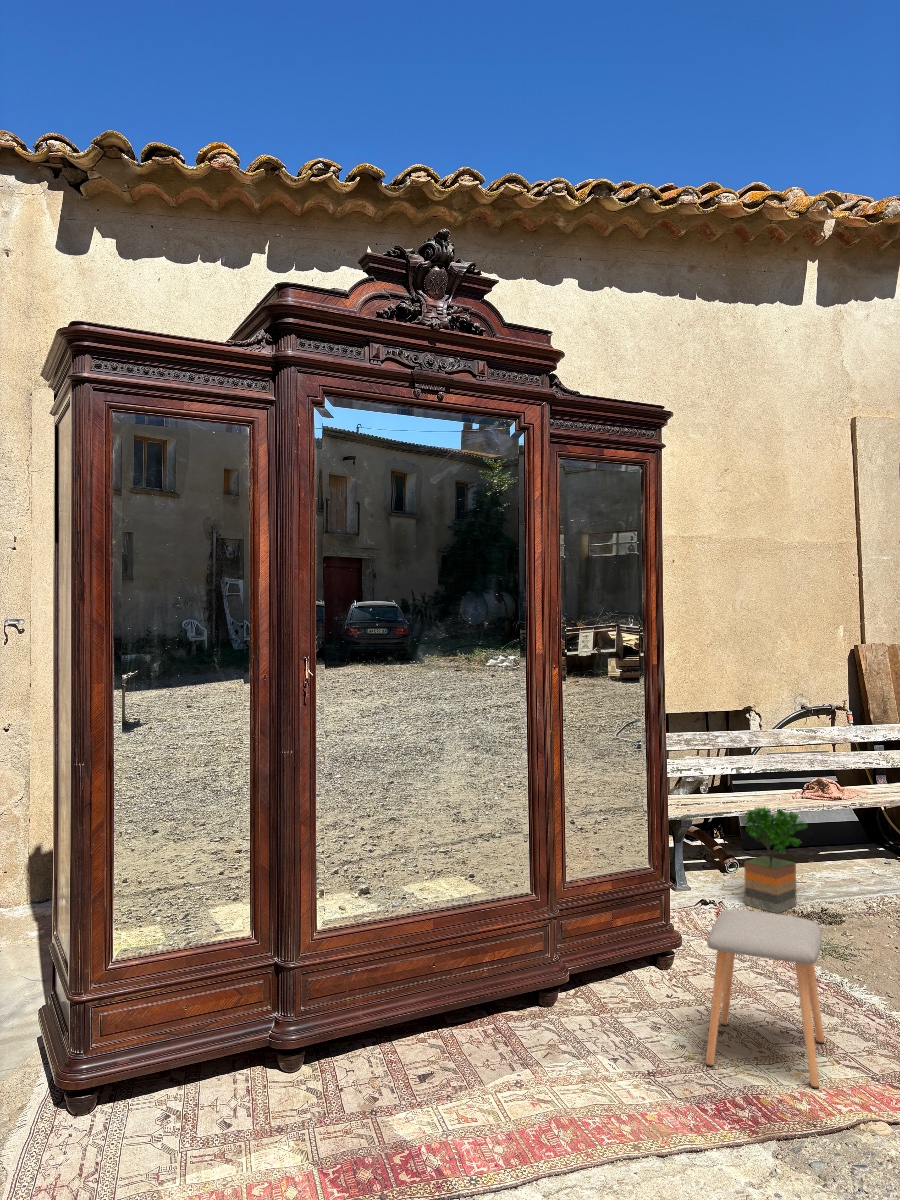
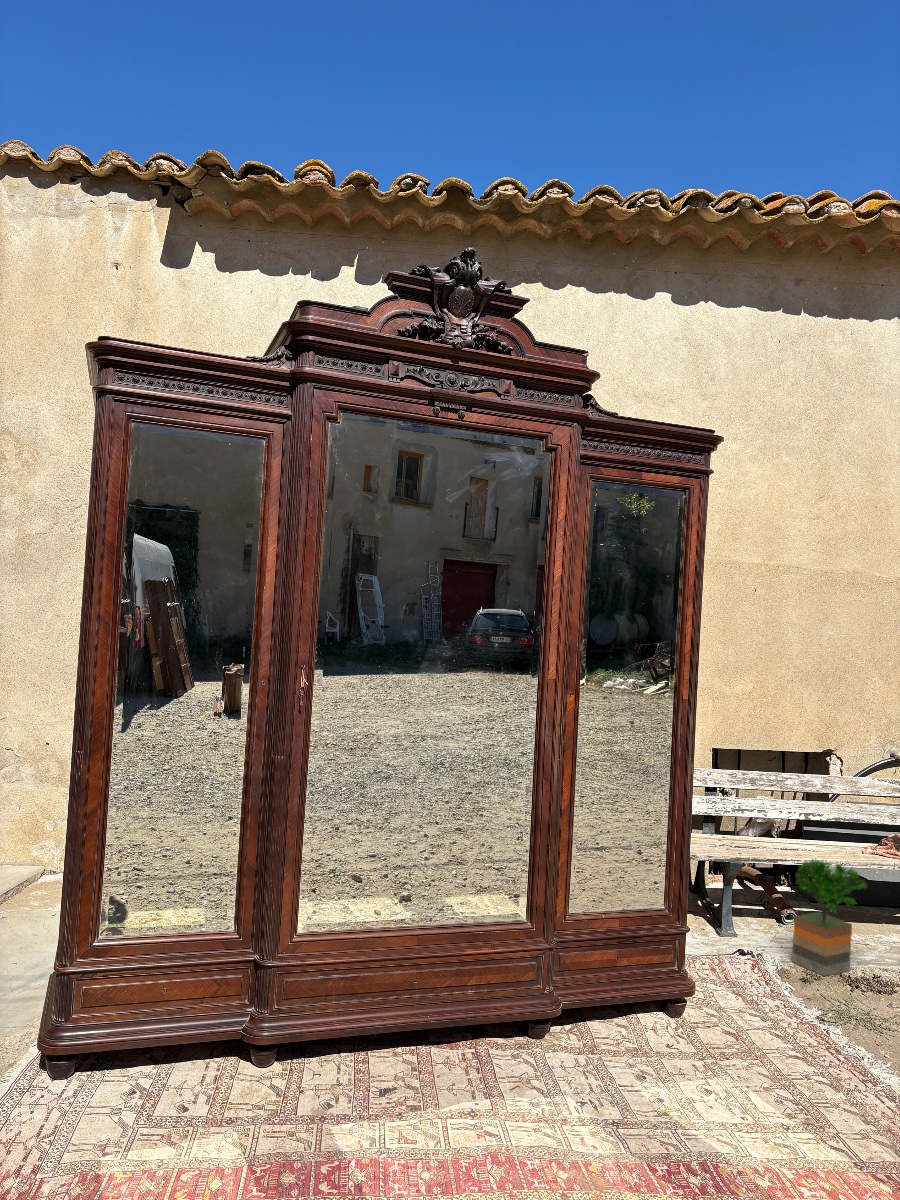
stool: present [706,909,824,1088] -> none [676,965,821,1169]

